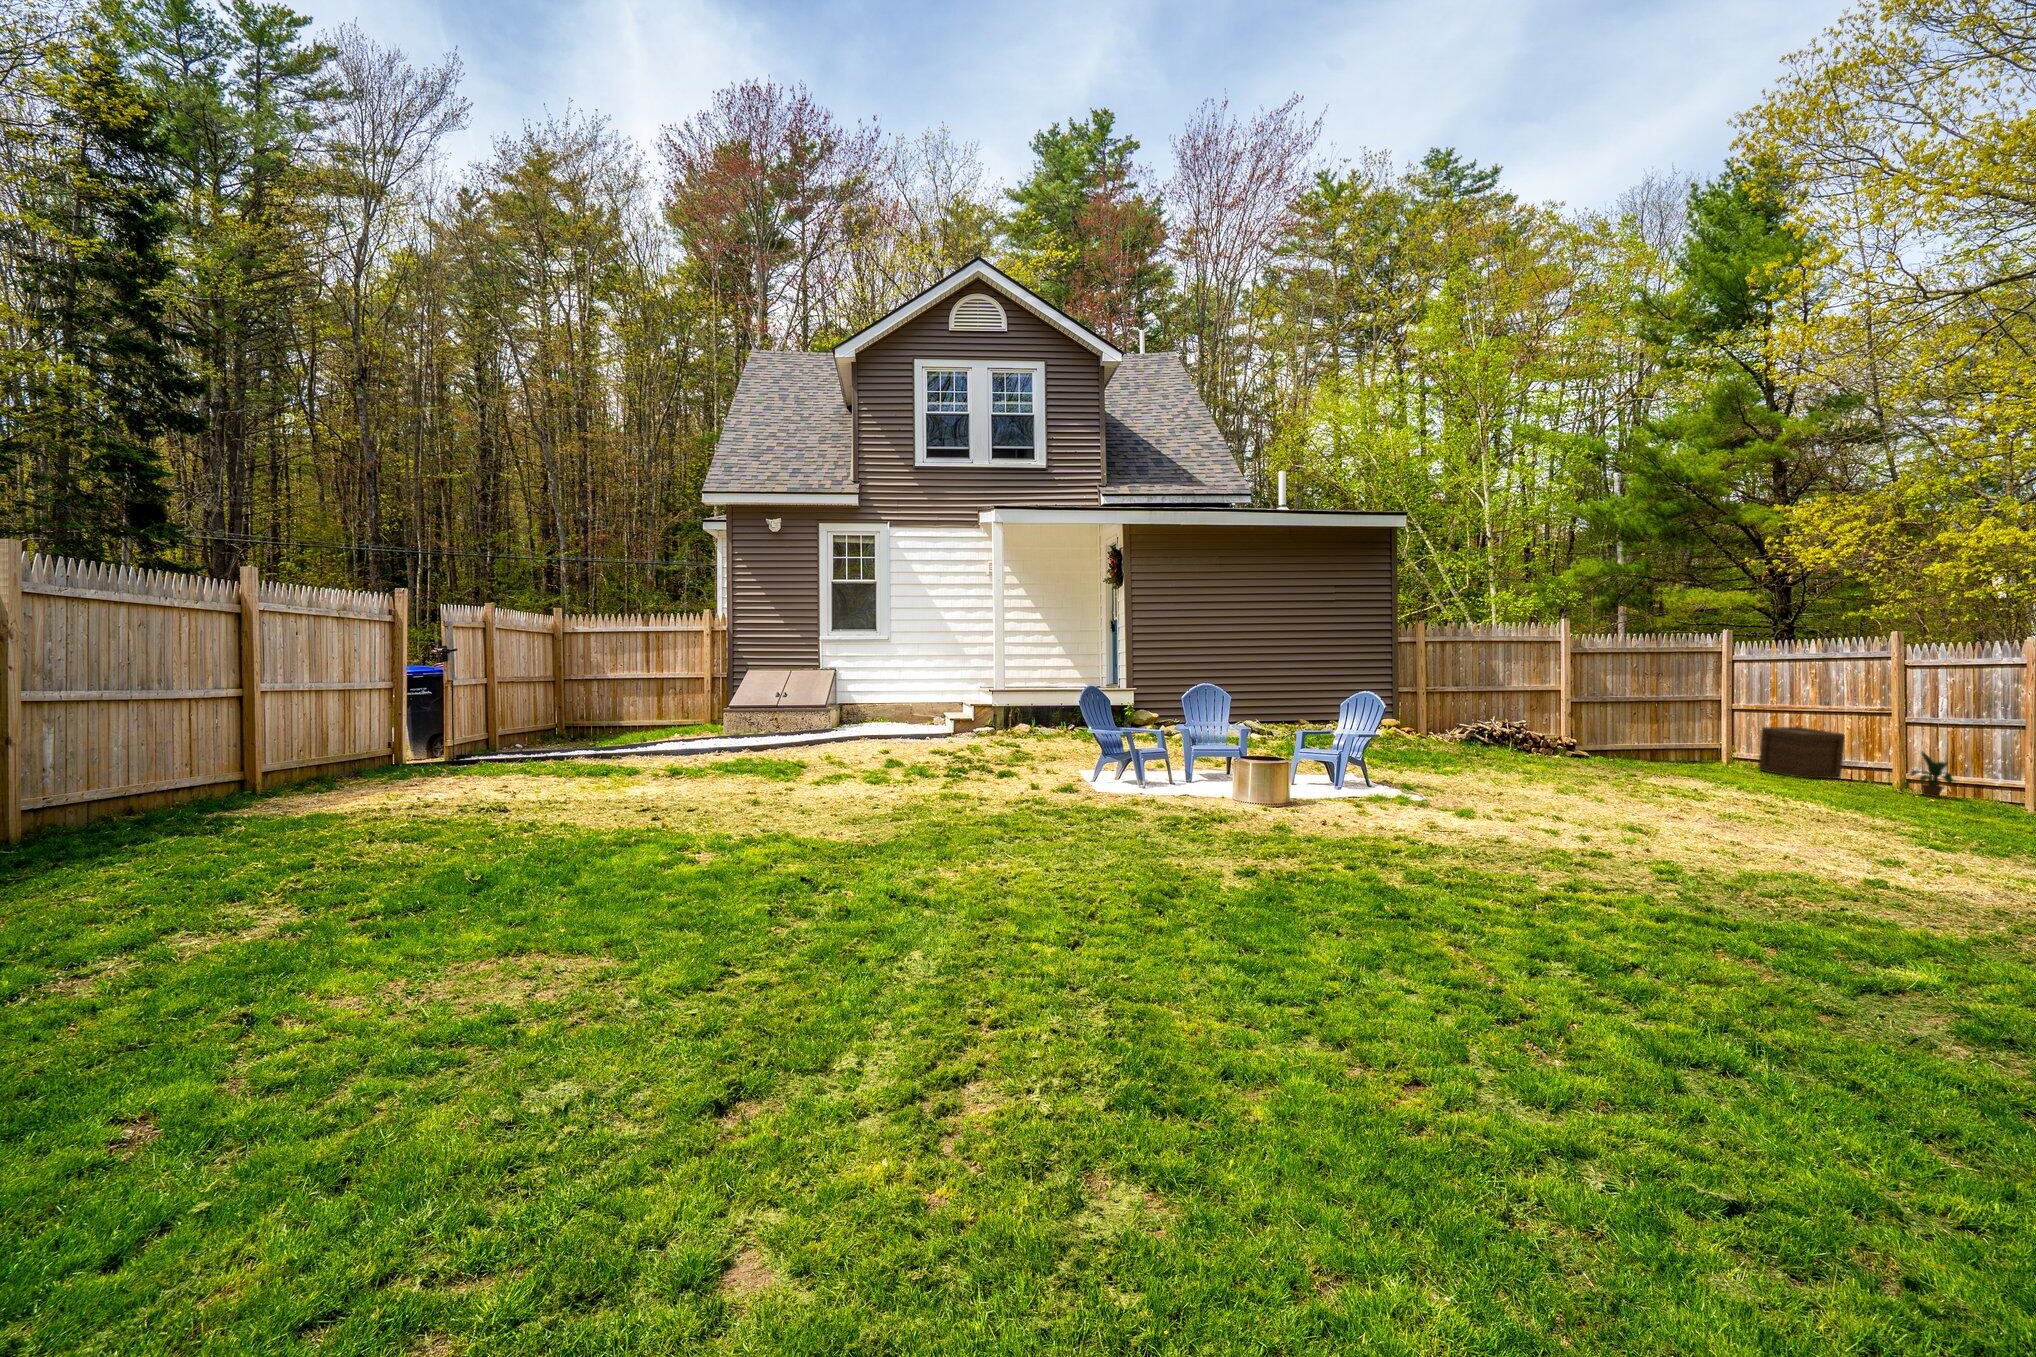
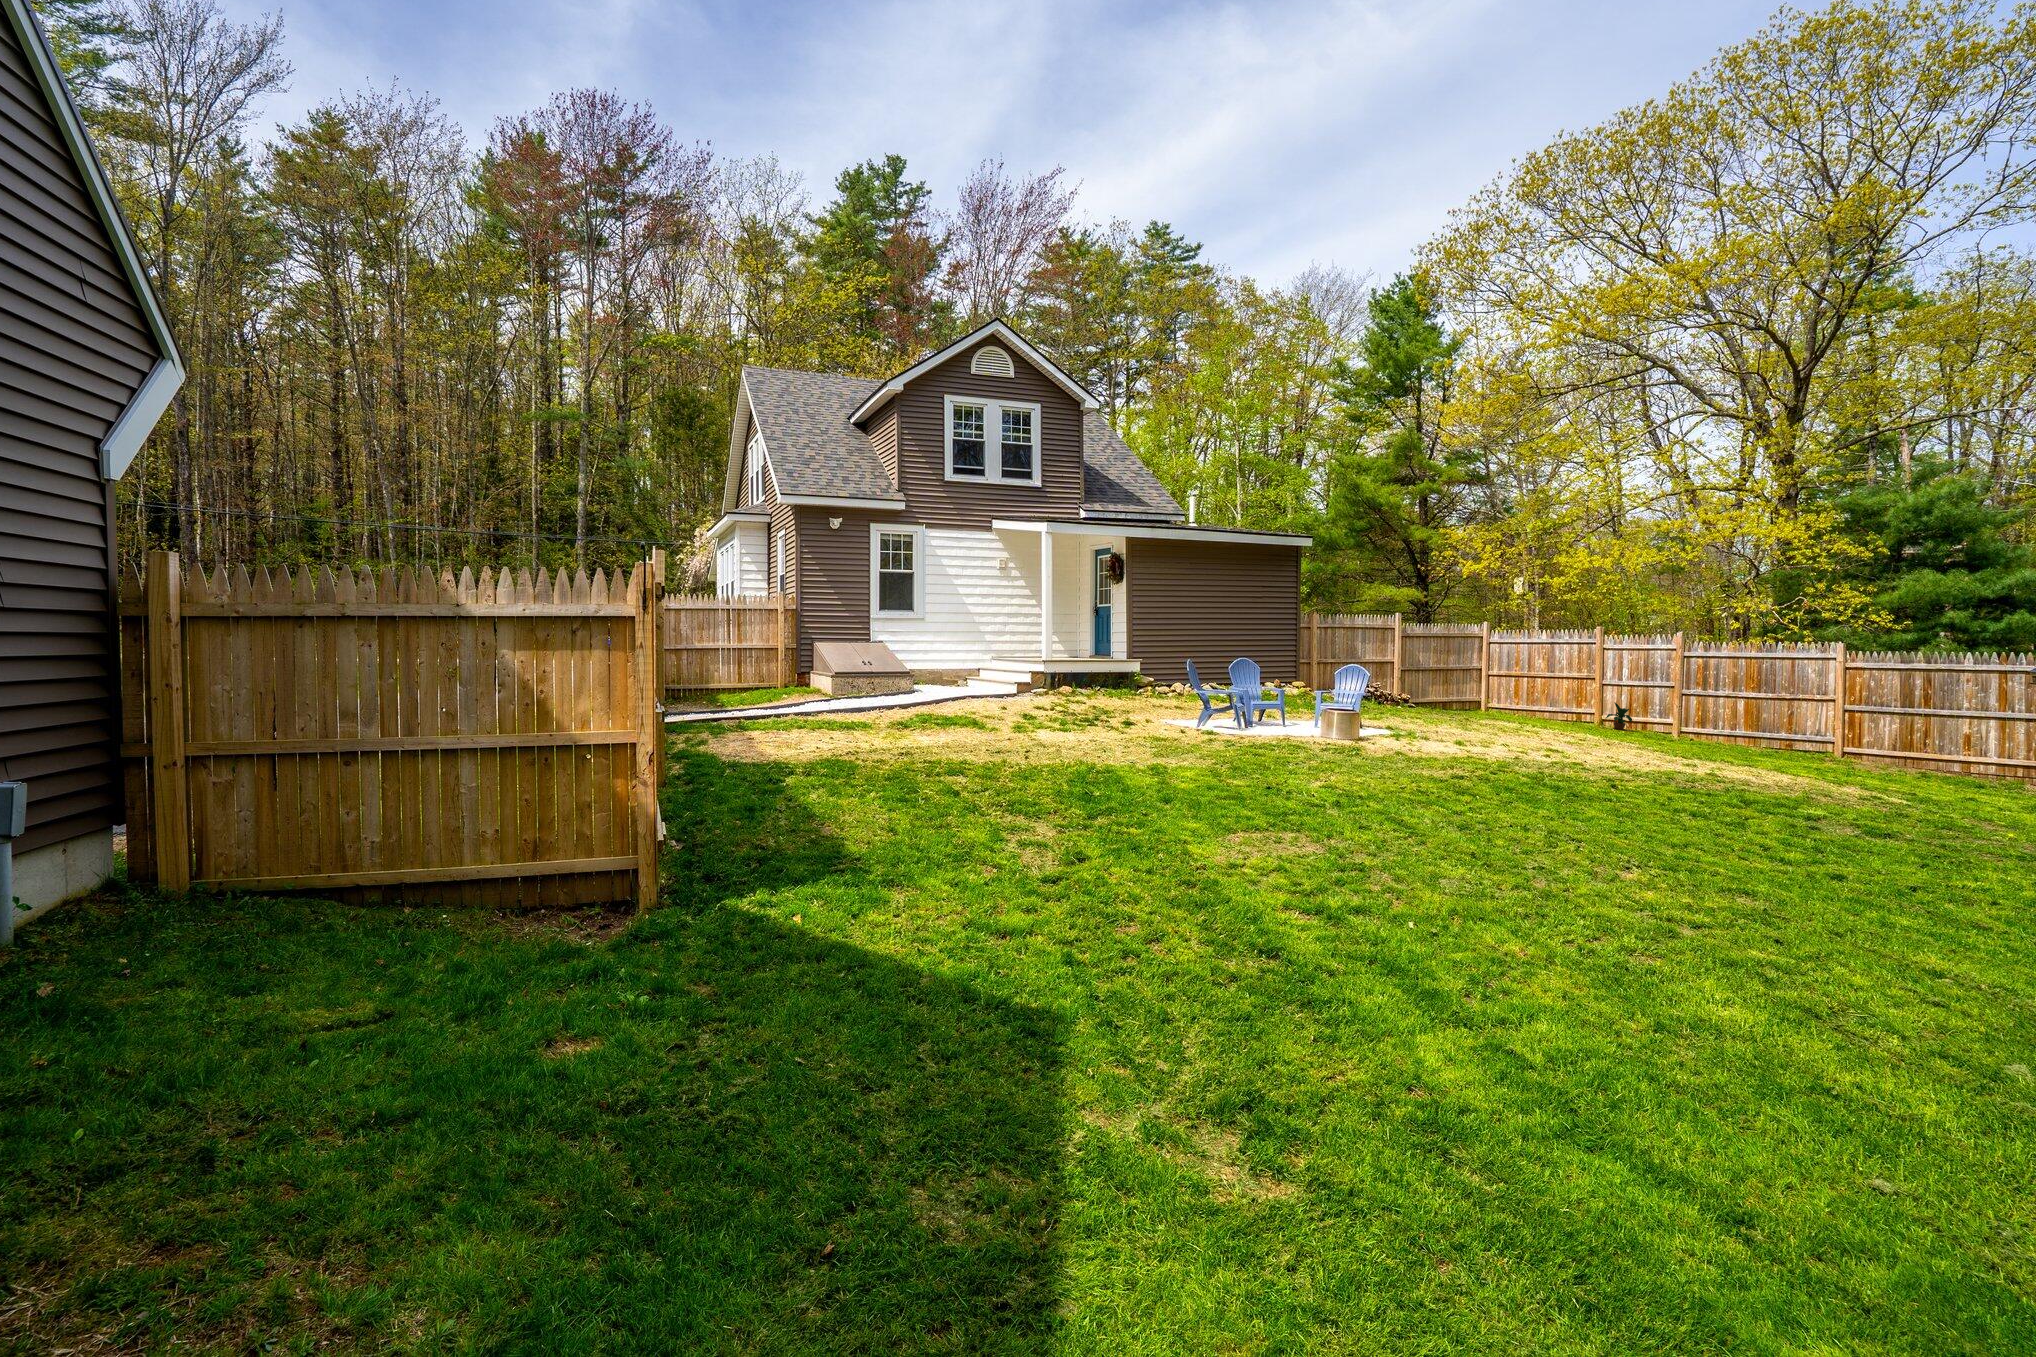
wooden crate: present [1758,727,1845,779] -> none [1513,687,1565,720]

